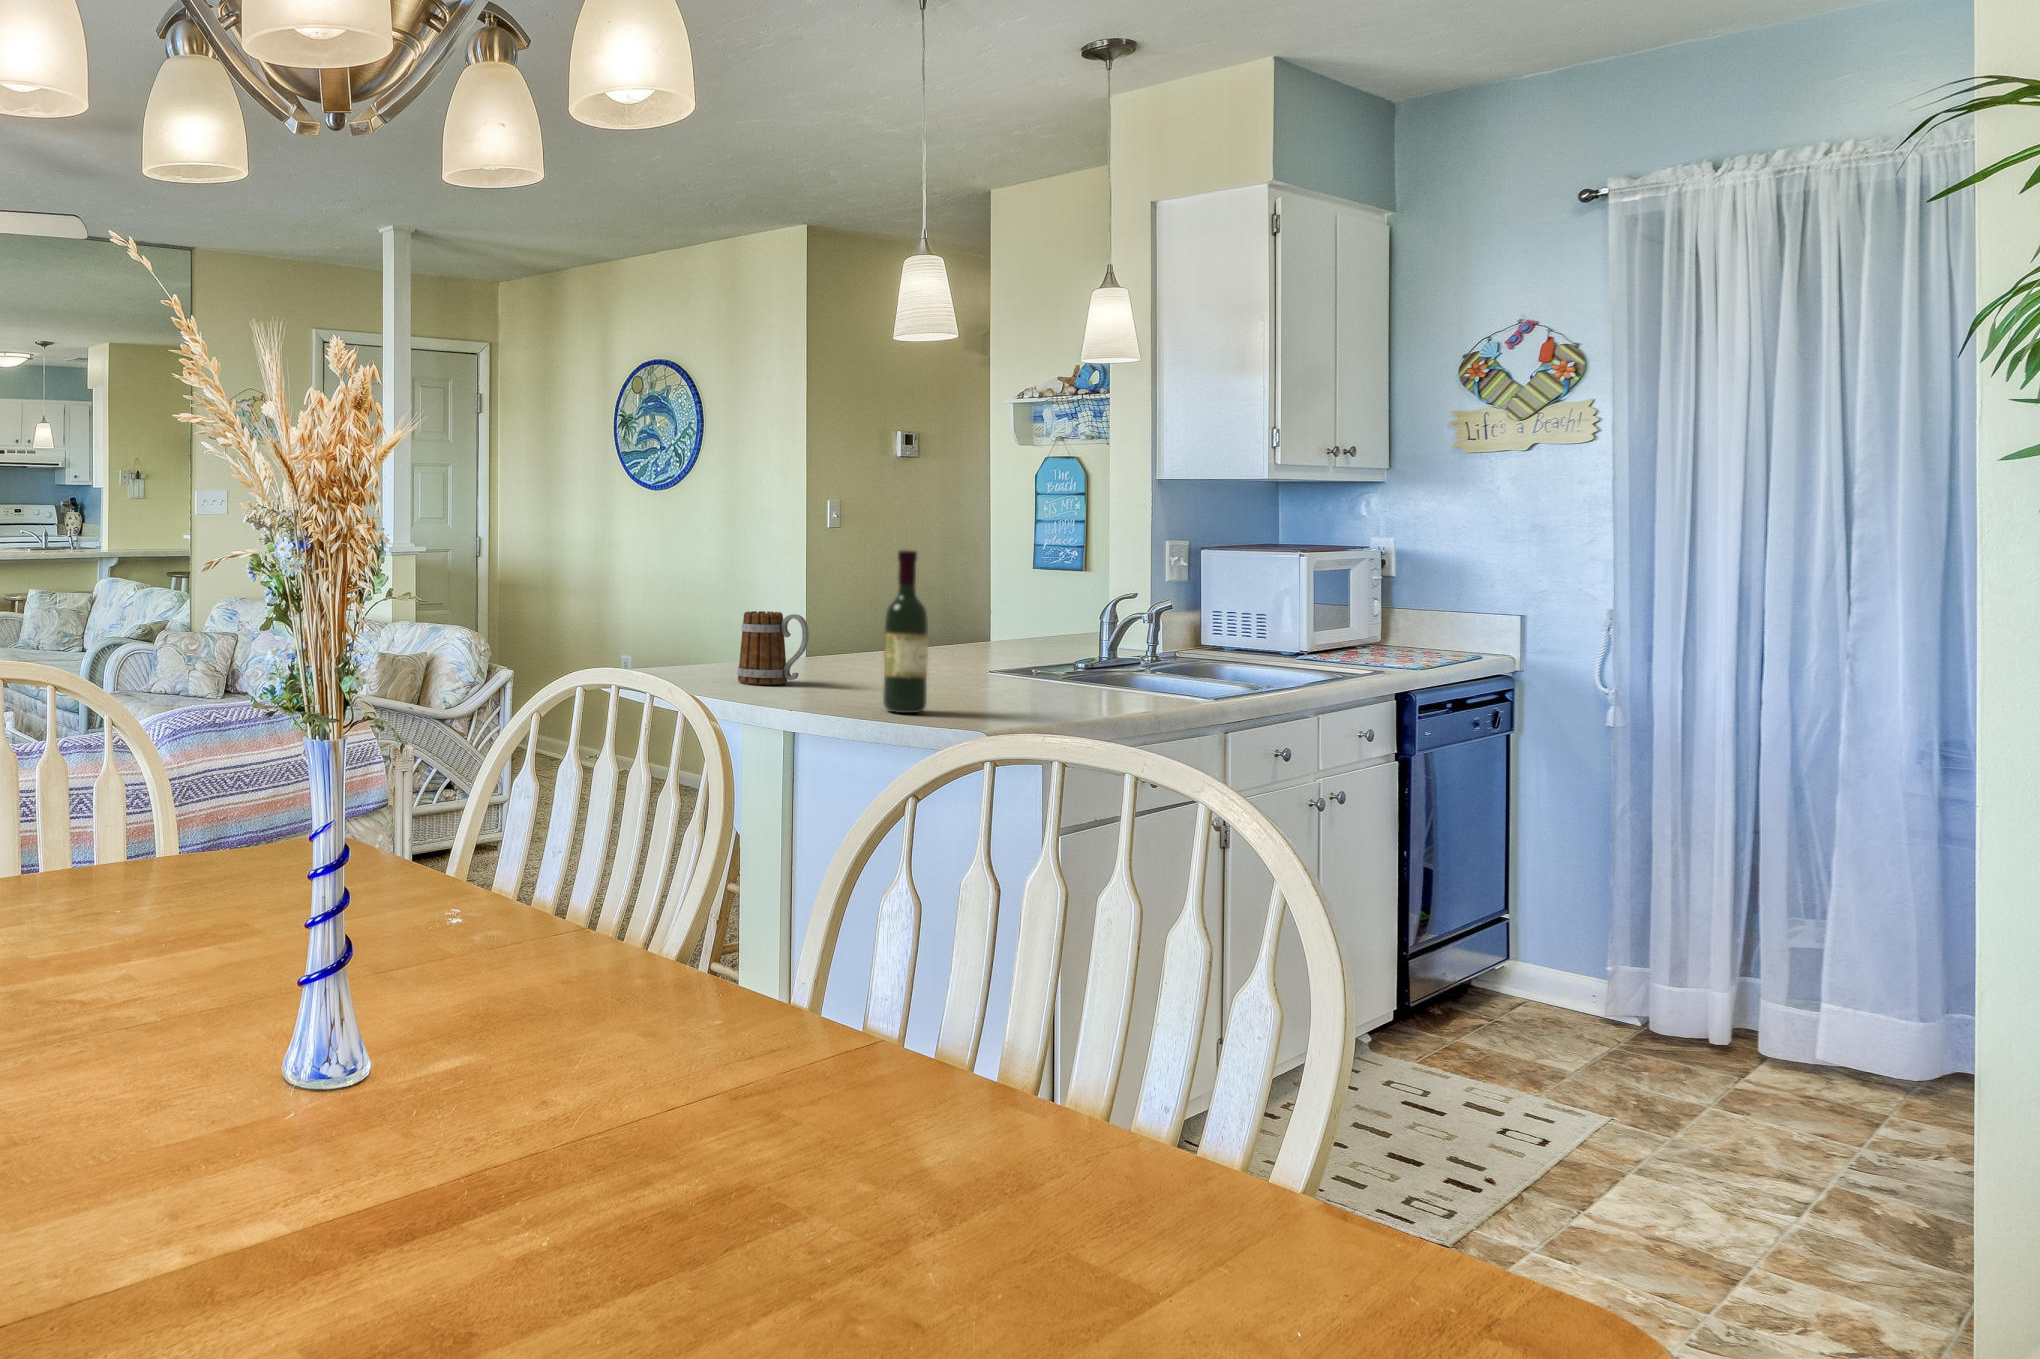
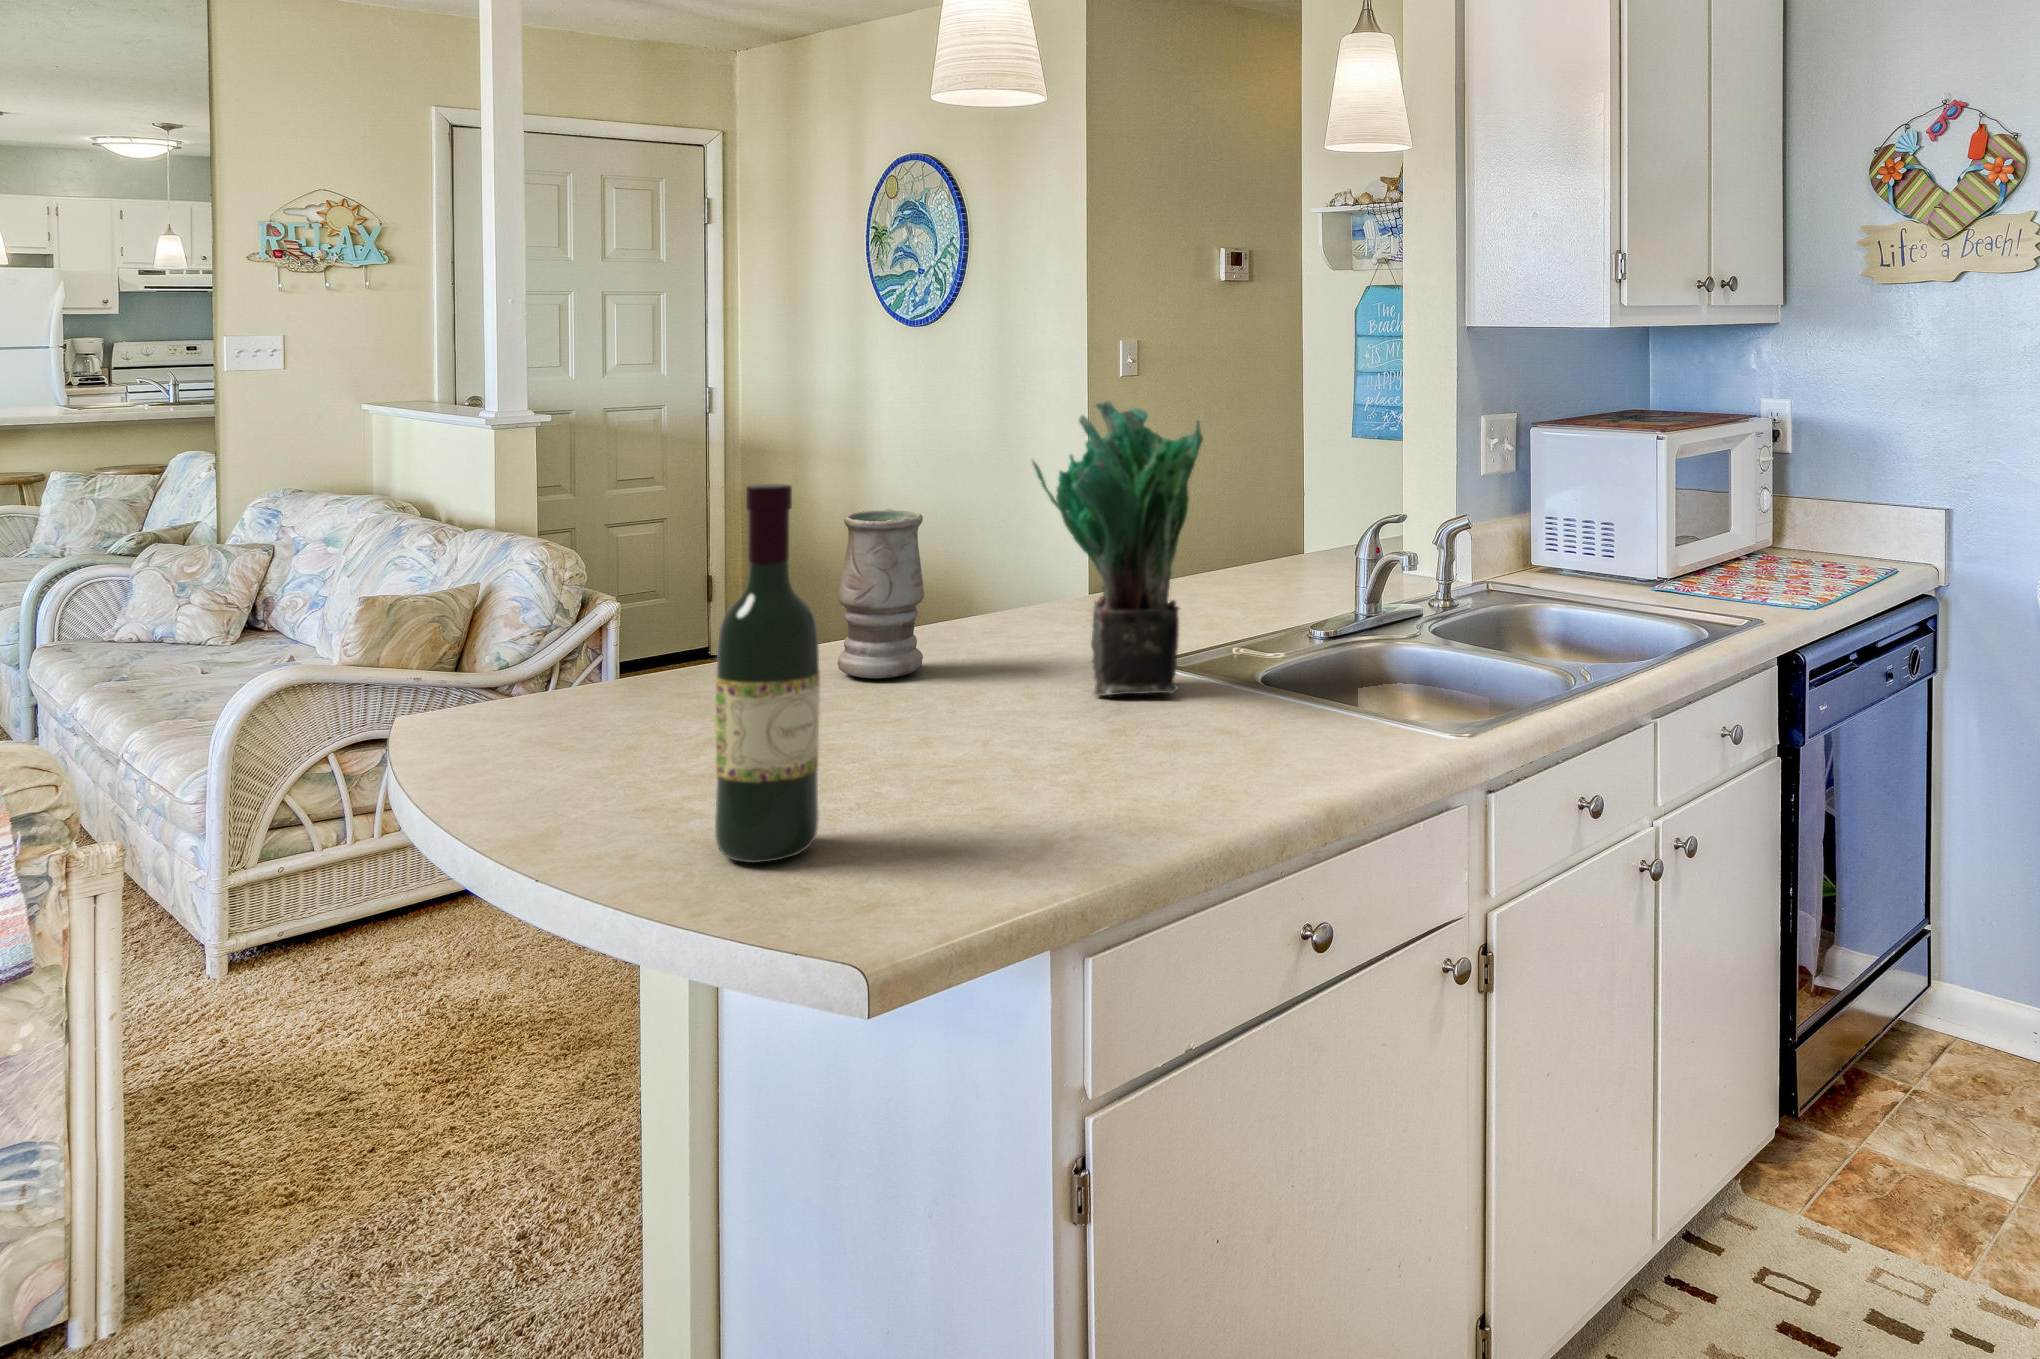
potted plant: none [947,524,1047,682] -> present [1032,401,1203,696]
vase: none [829,584,876,673] -> present [838,509,924,678]
mug: present [737,611,809,685] -> none [562,583,699,743]

